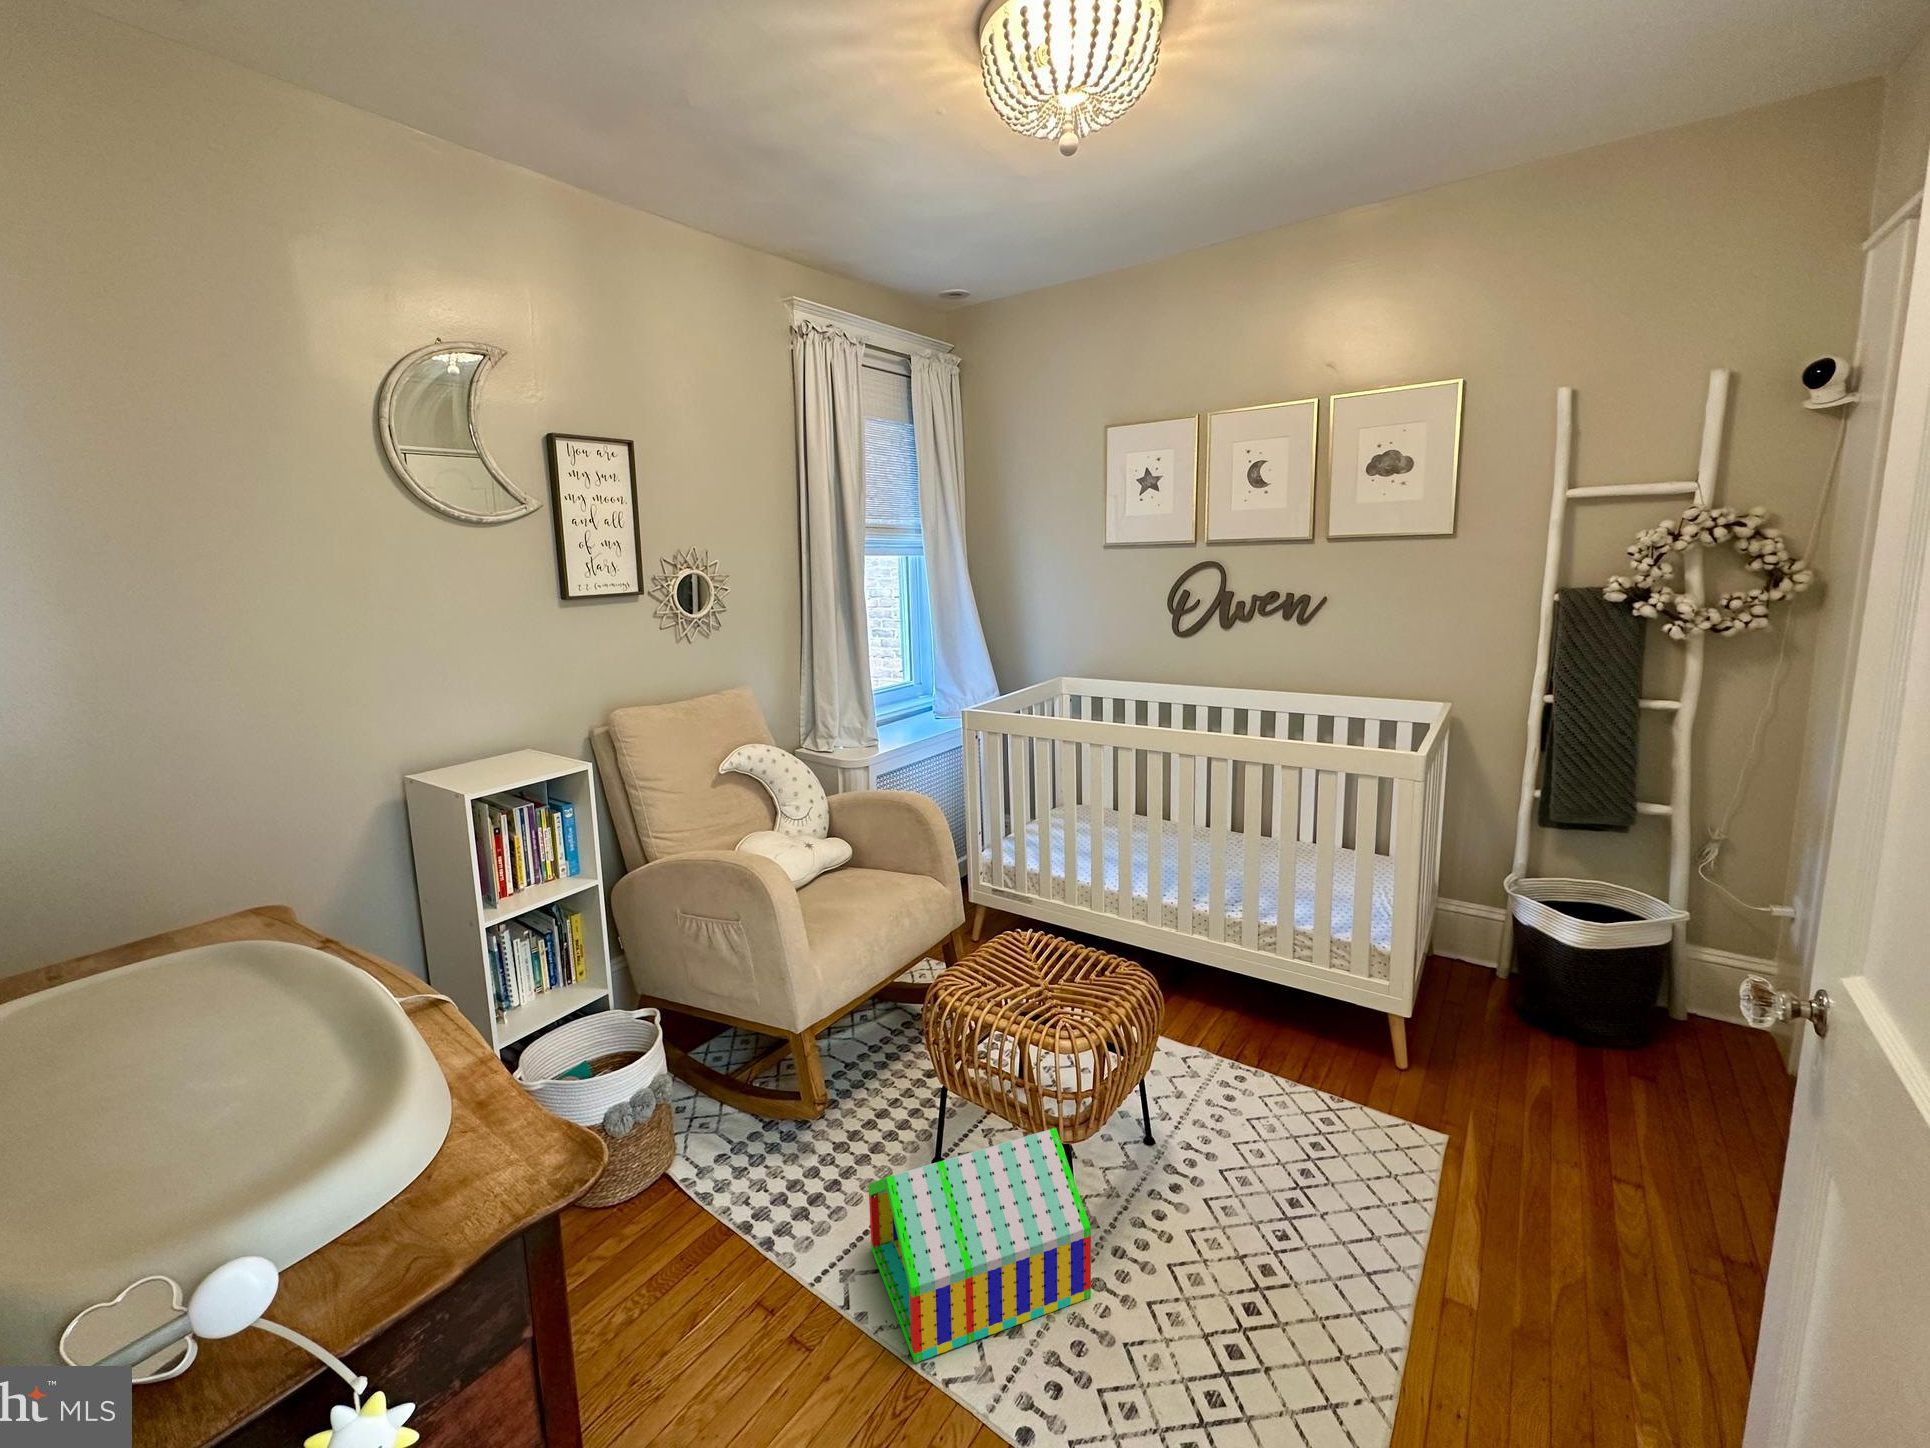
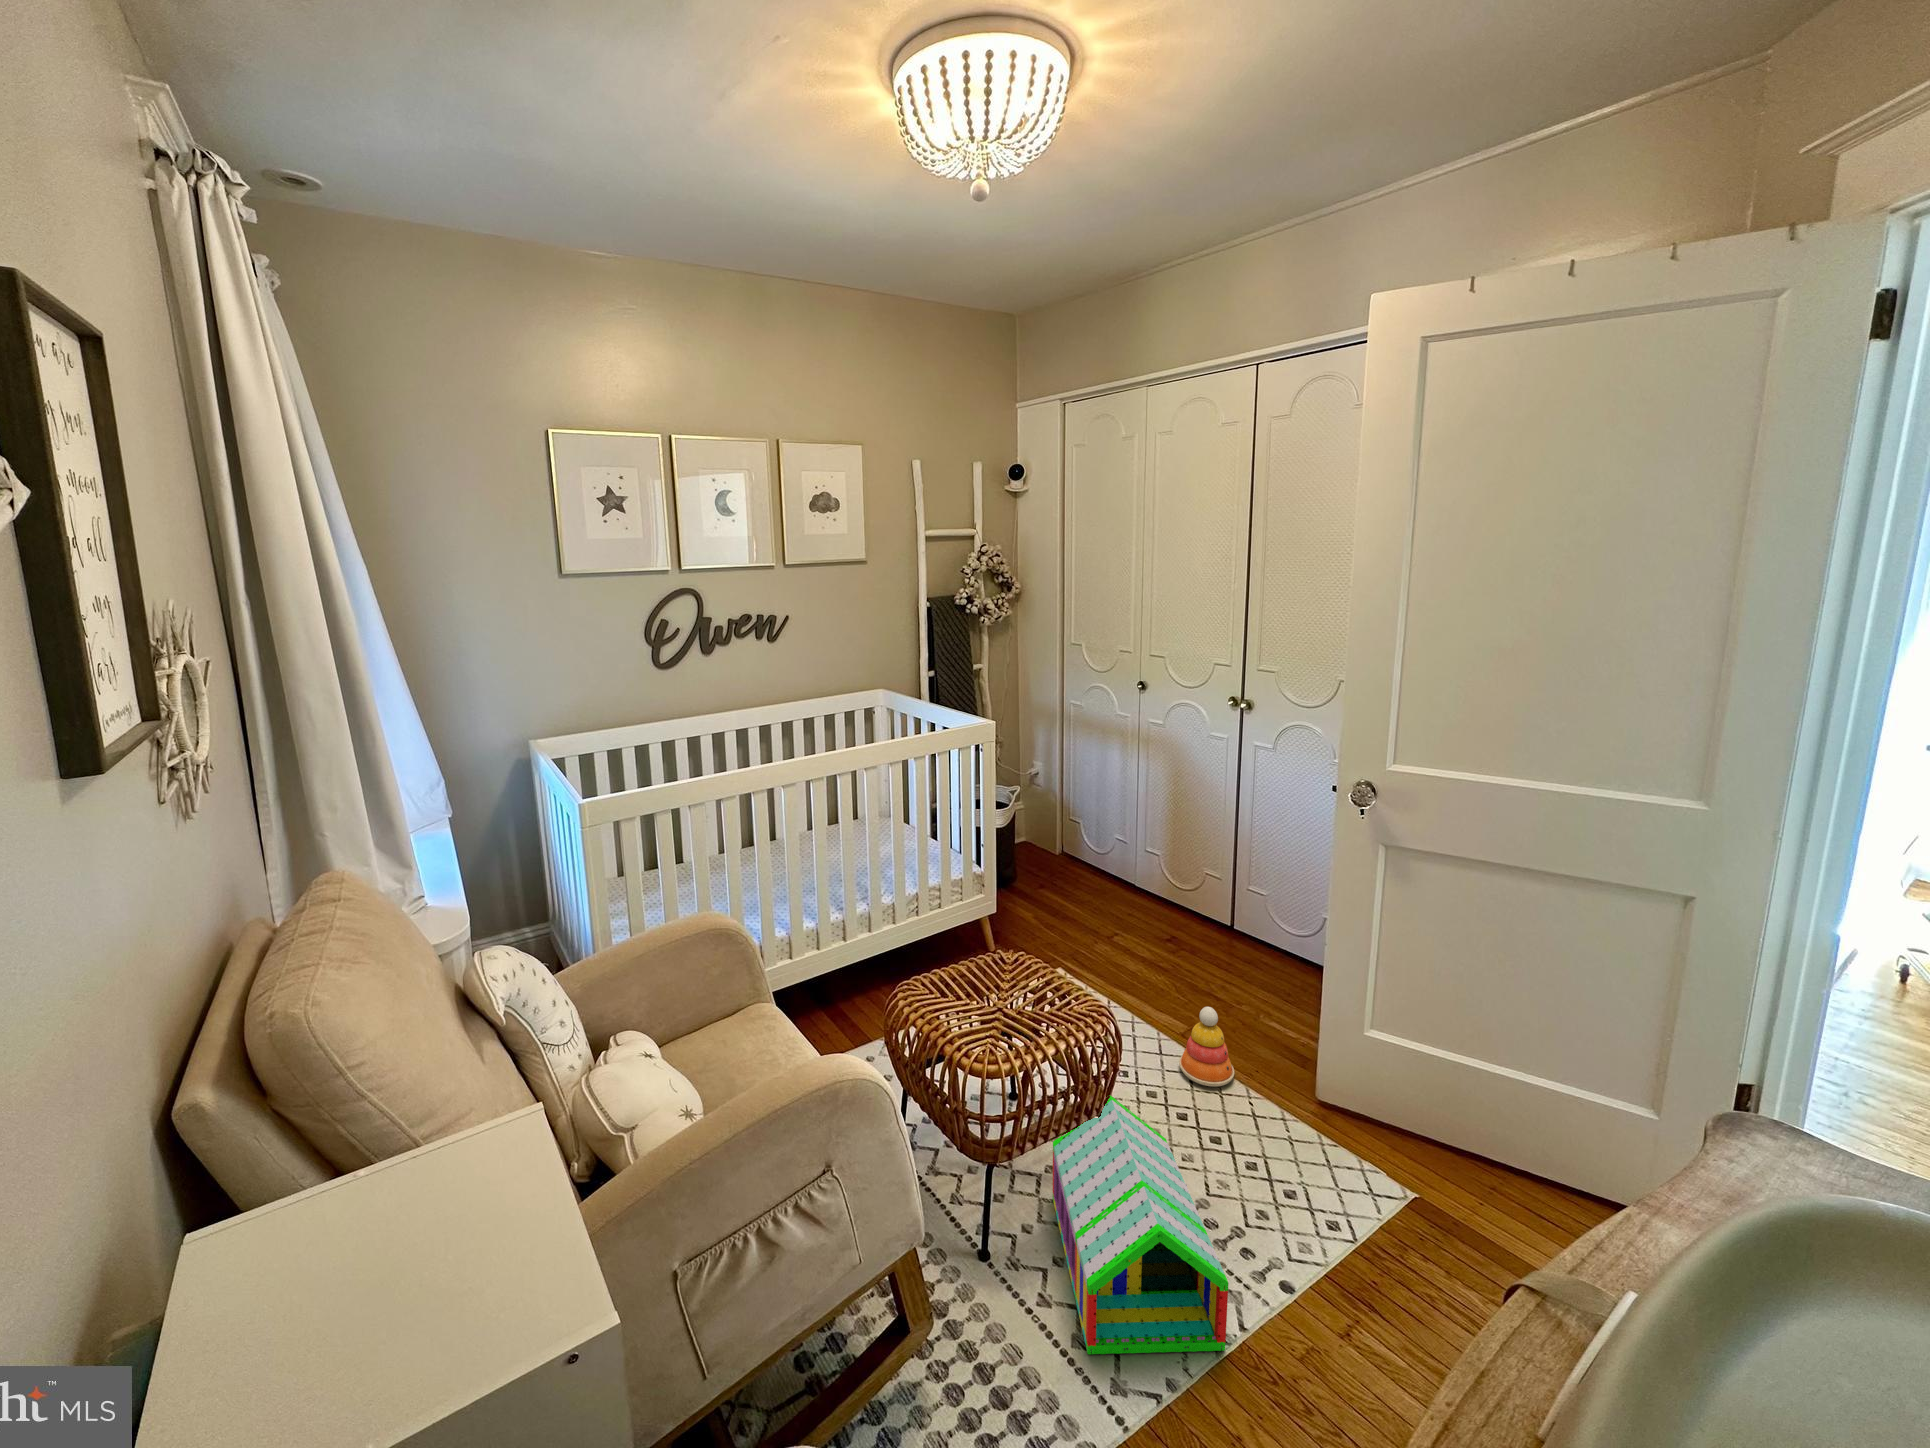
stacking toy: none [1326,1235,1420,1371] -> present [1179,1007,1234,1086]

